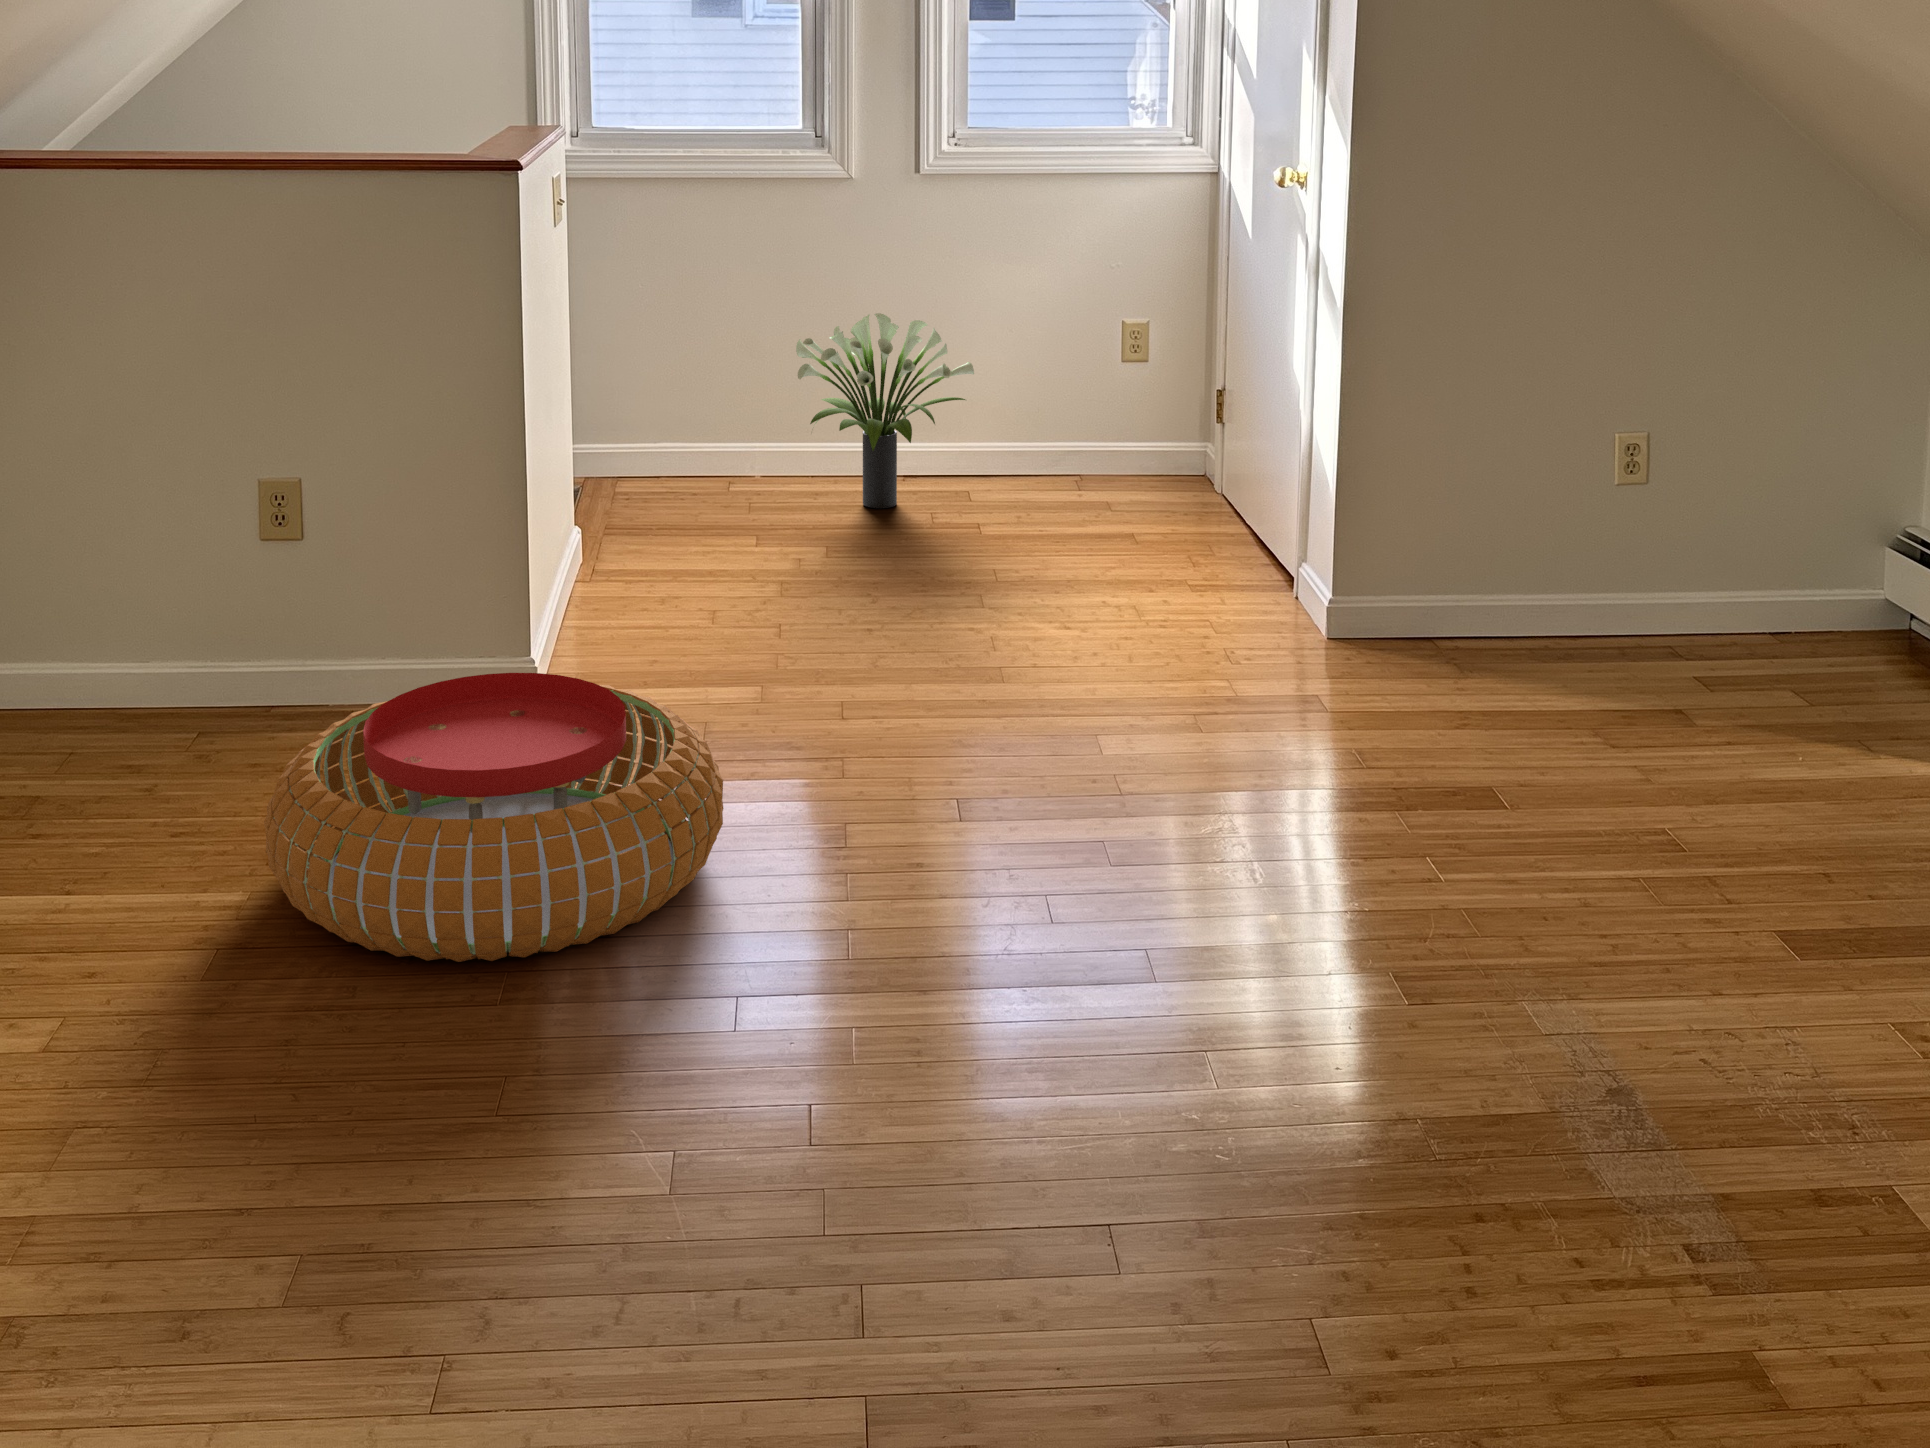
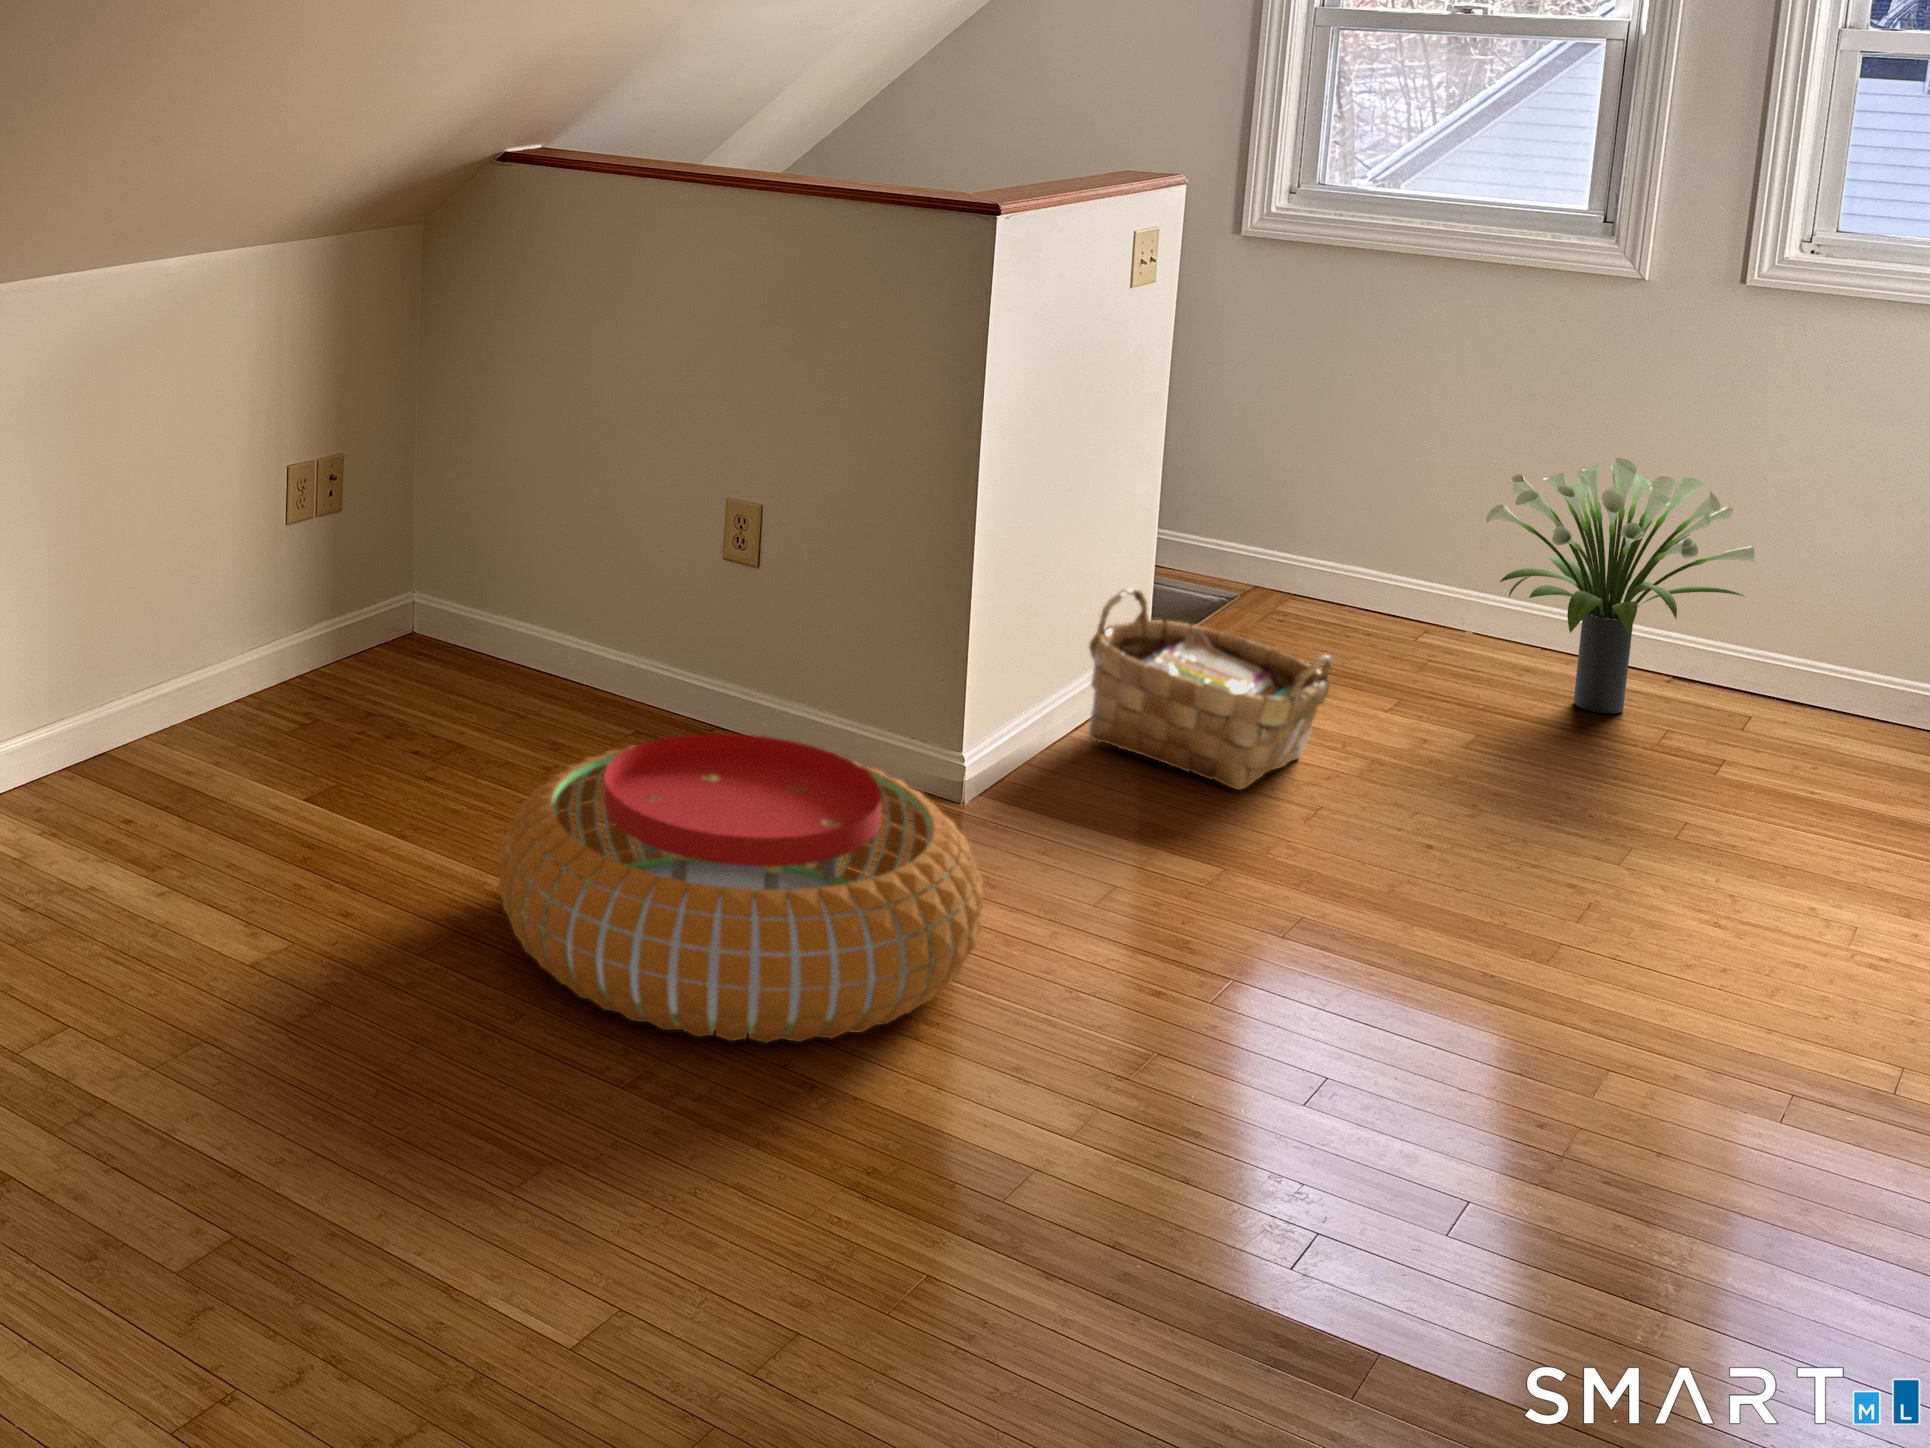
woven basket: none [581,483,771,628] -> present [1089,587,1332,790]

